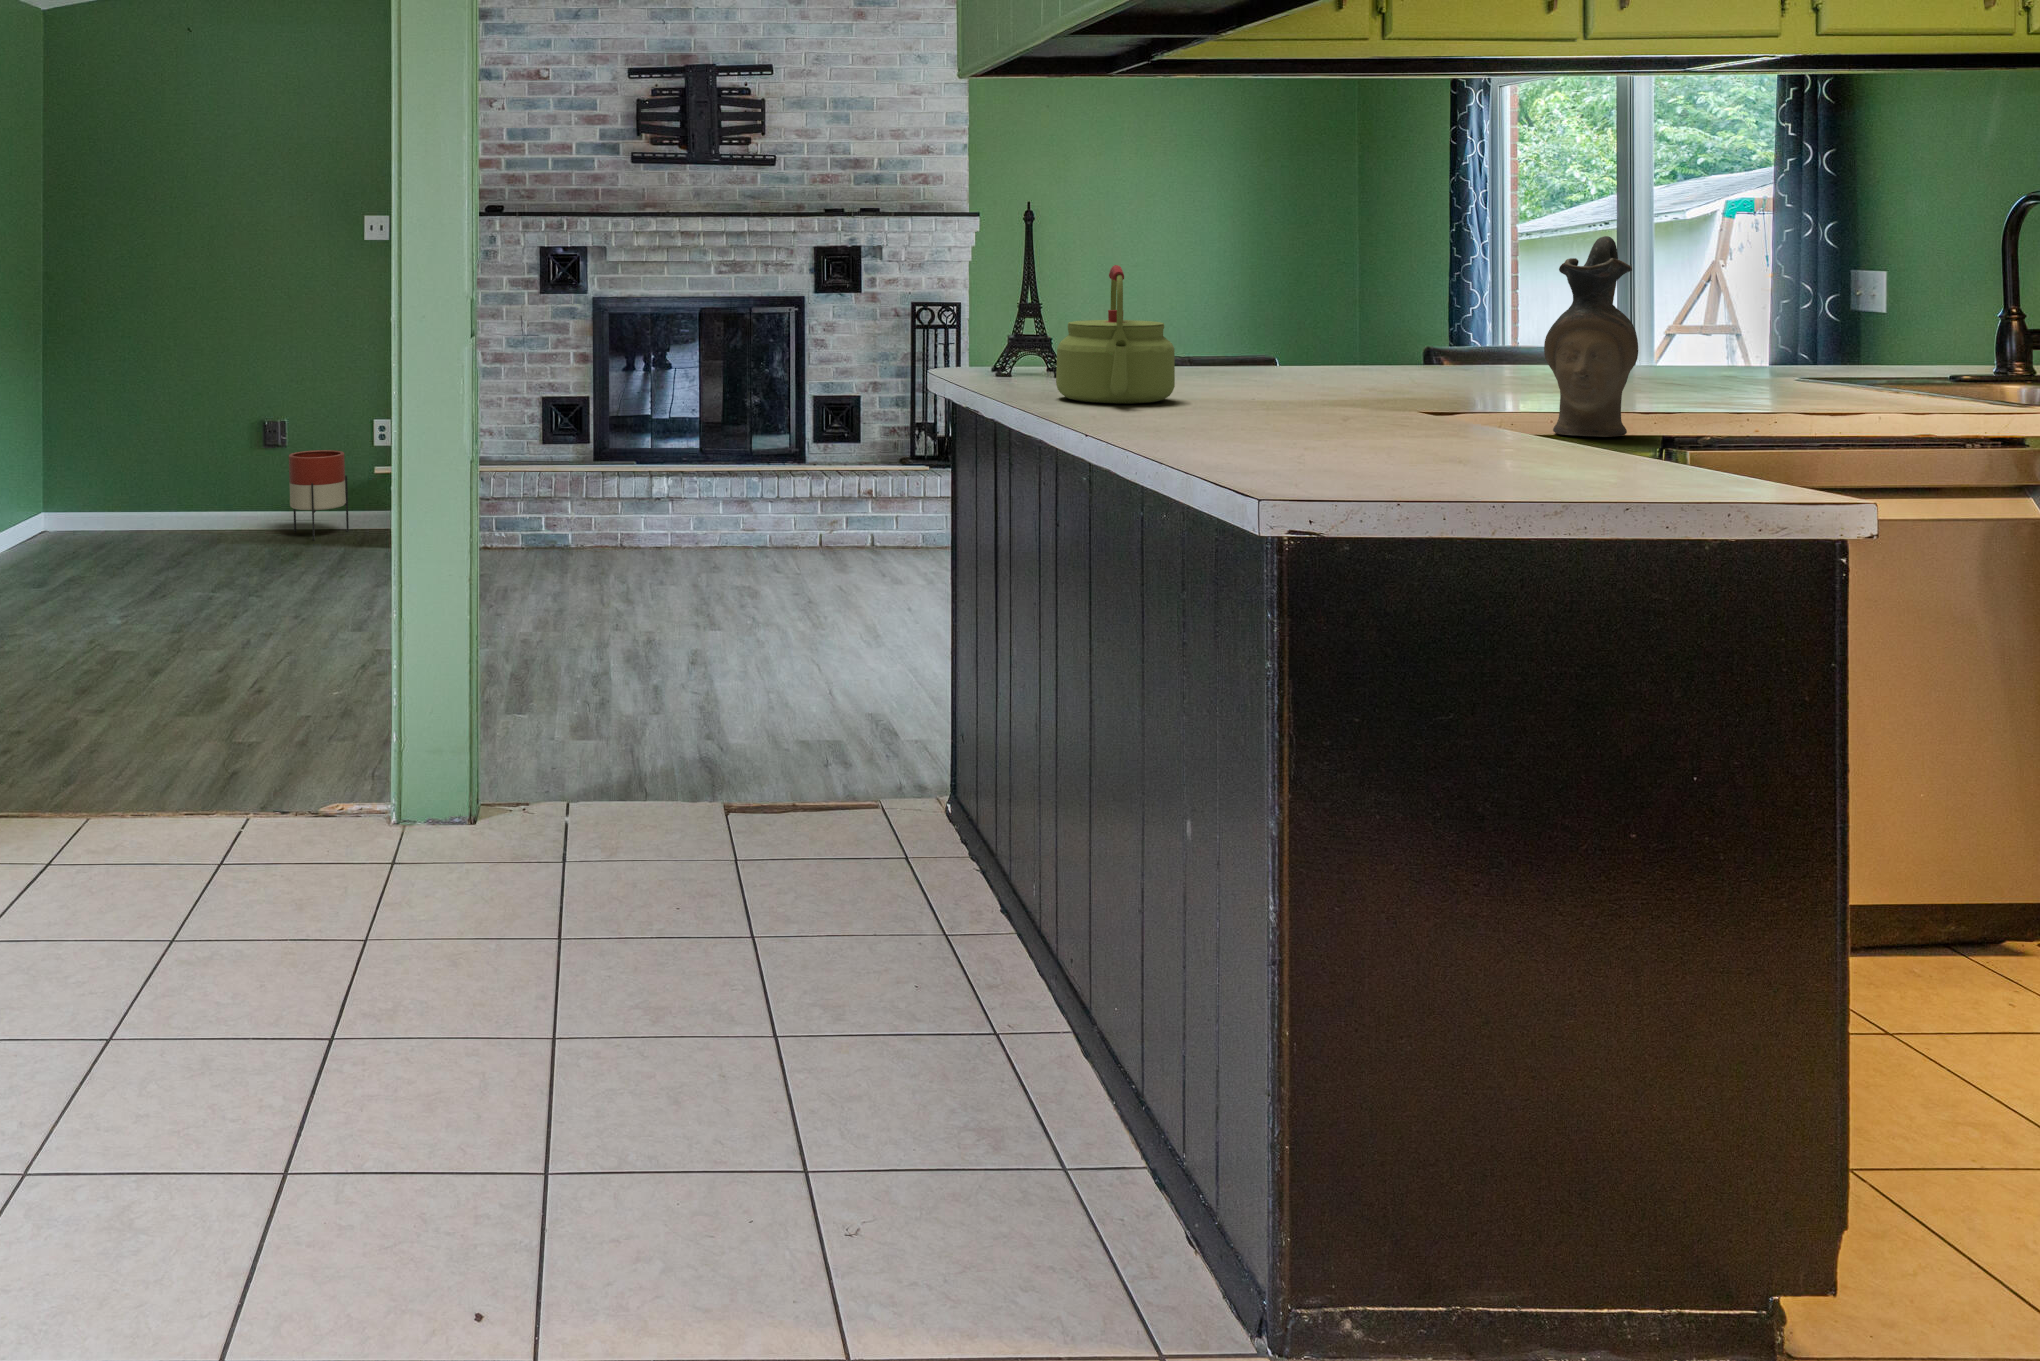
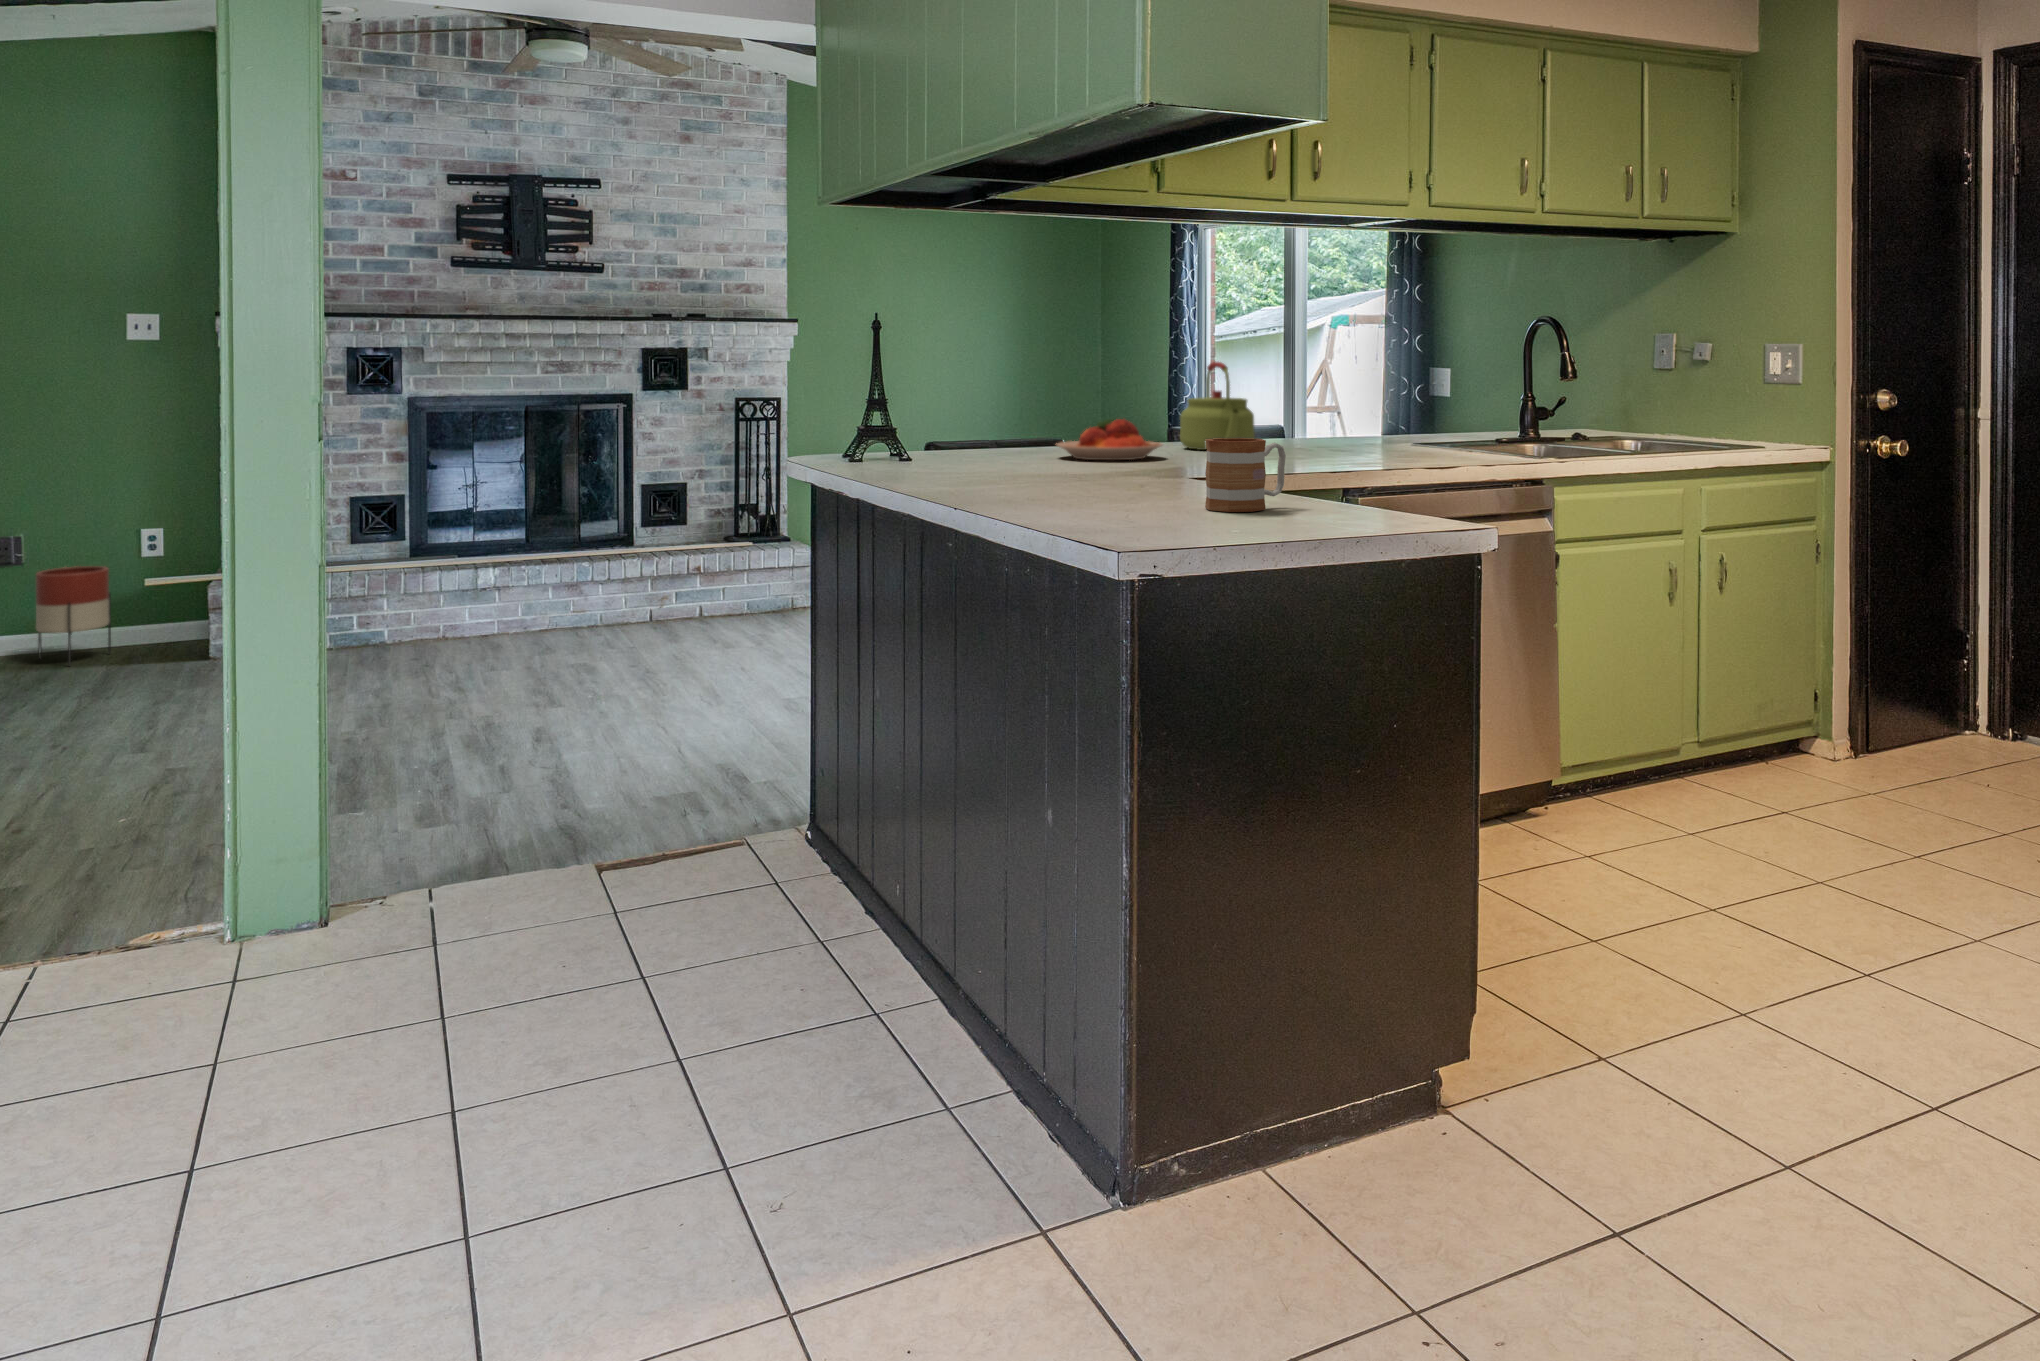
ceramic pitcher: present [1544,236,1638,437] -> none [1280,341,1335,477]
kettle: present [1056,265,1175,404] -> present [1180,362,1254,450]
plate: none [1226,339,1379,397] -> present [1056,419,1162,460]
mug: none [1382,383,1522,498] -> present [1205,438,1286,512]

